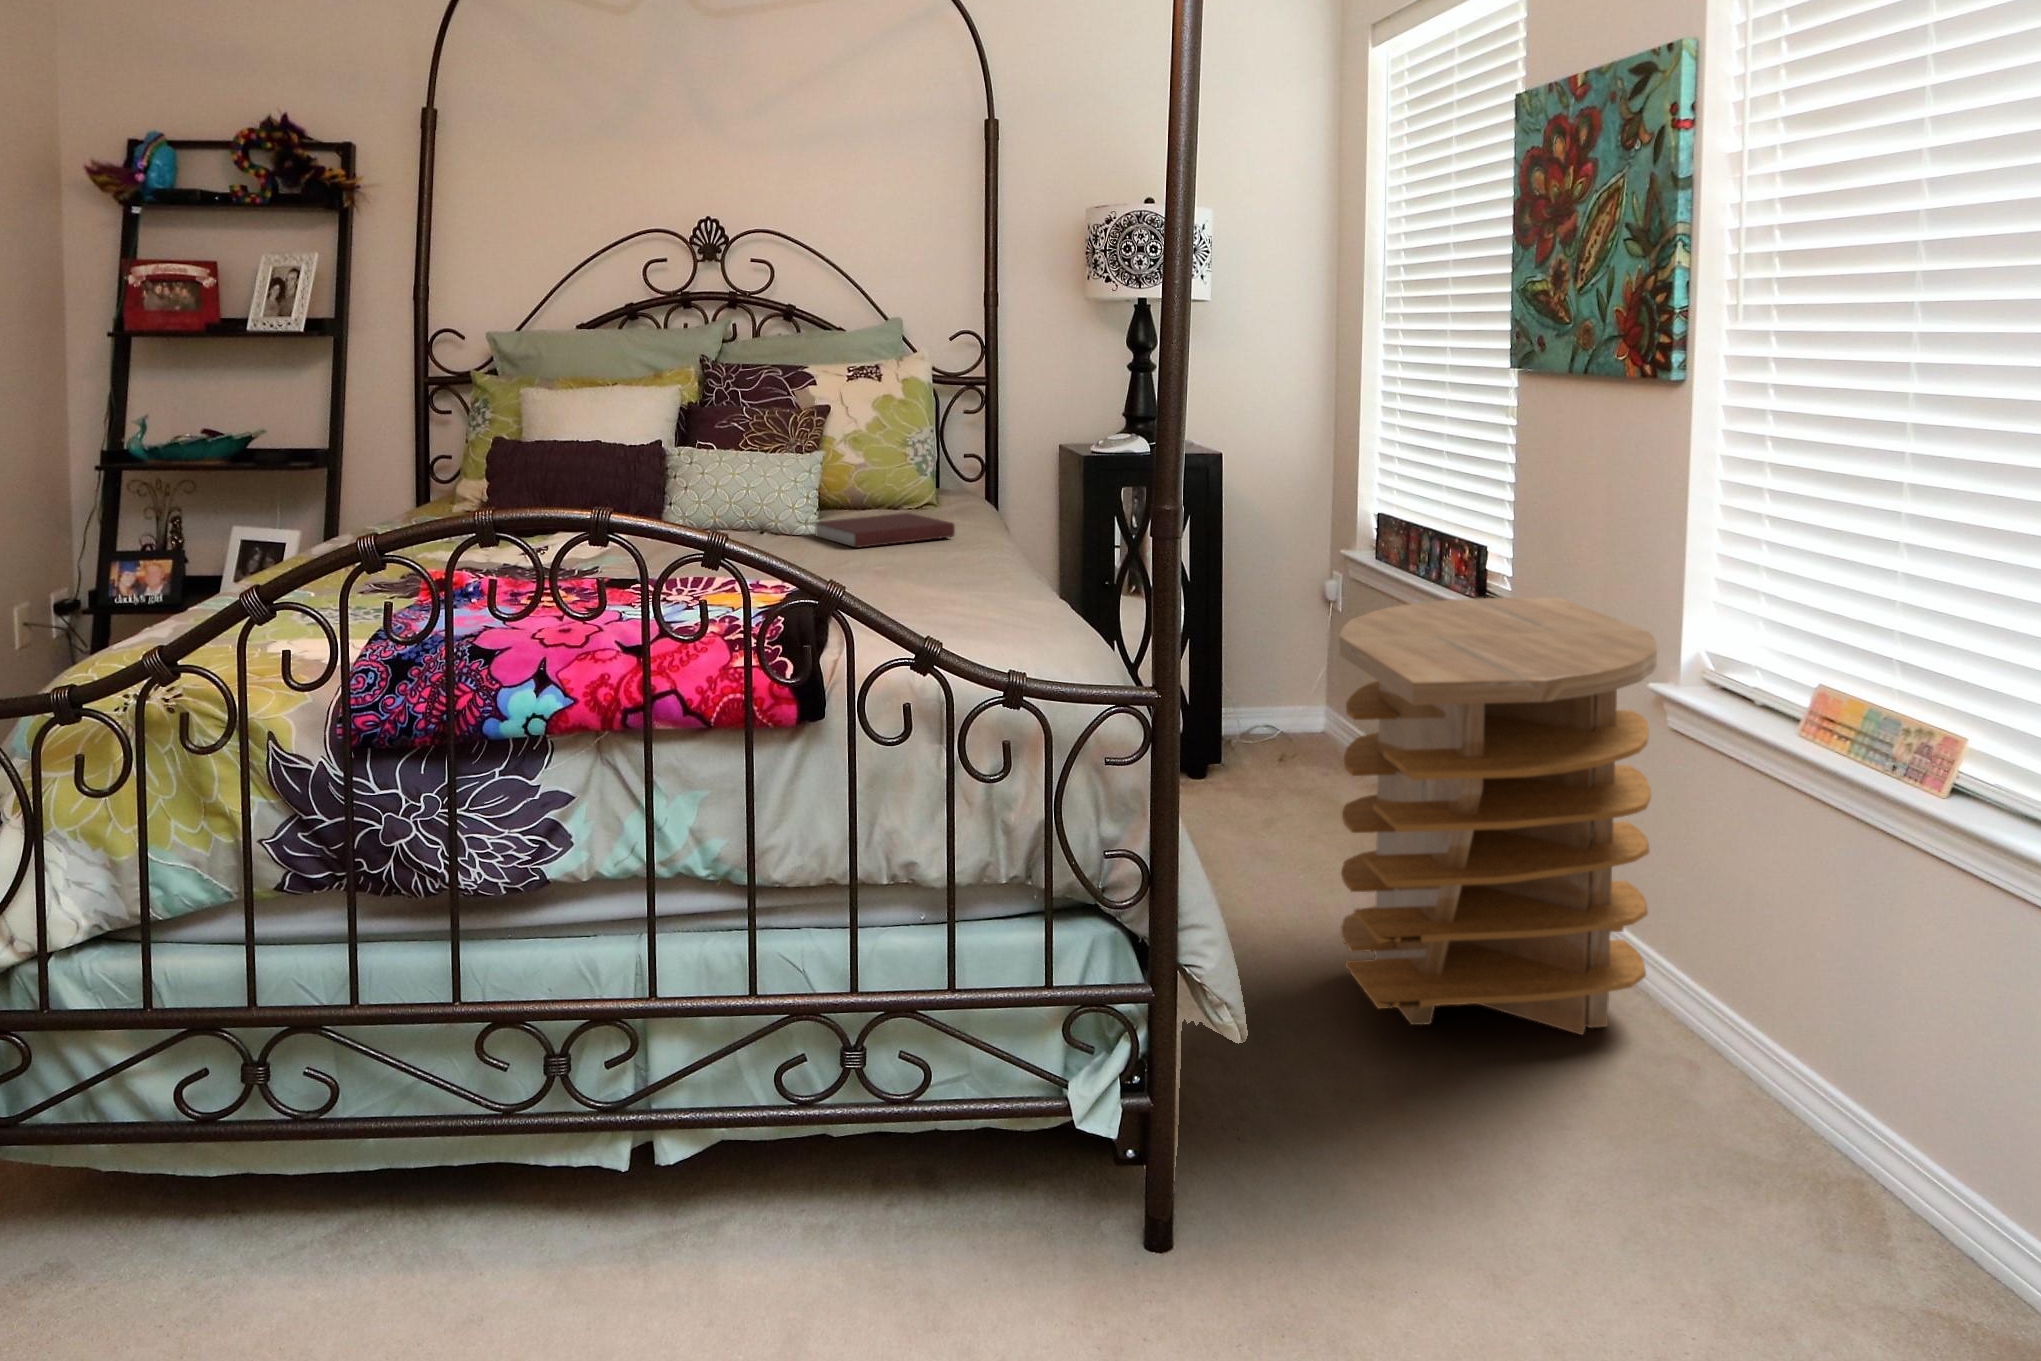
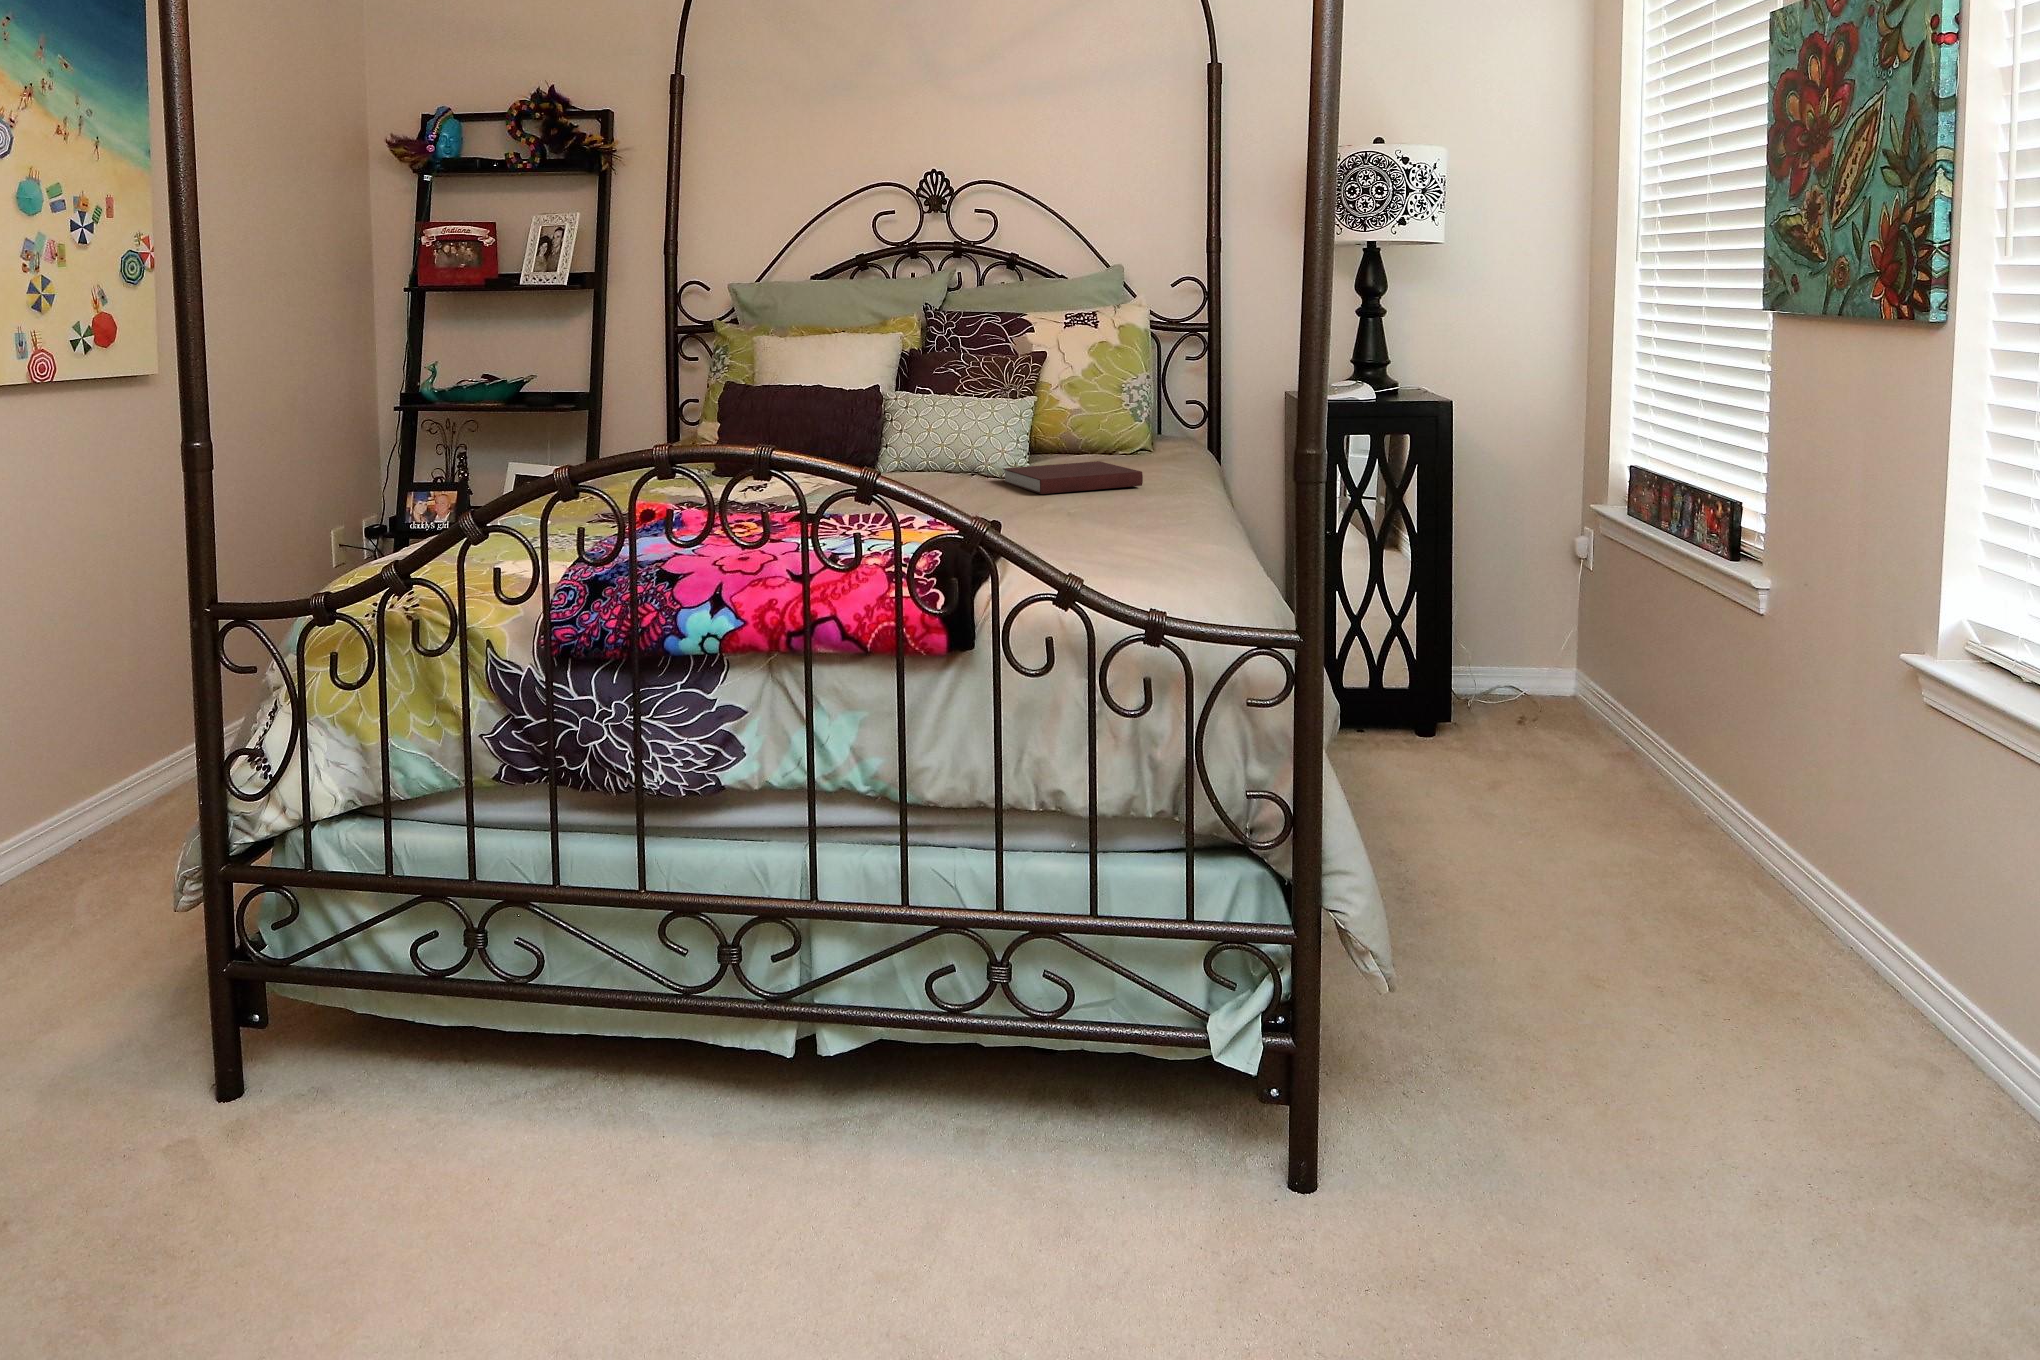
side table: present [1339,597,1657,1035] -> none [1531,562,1904,1036]

